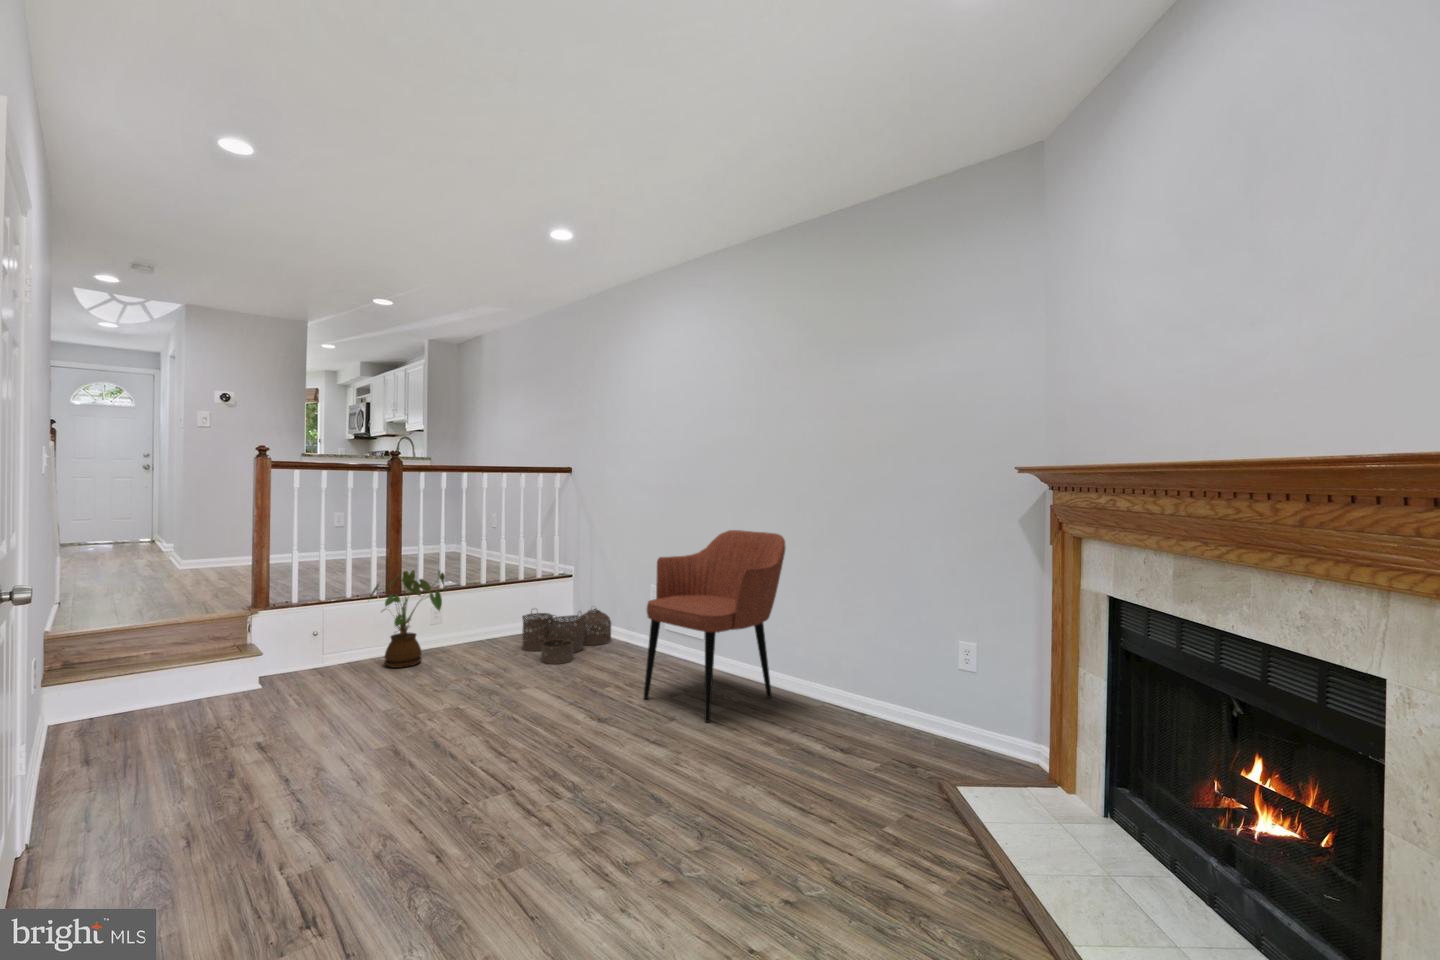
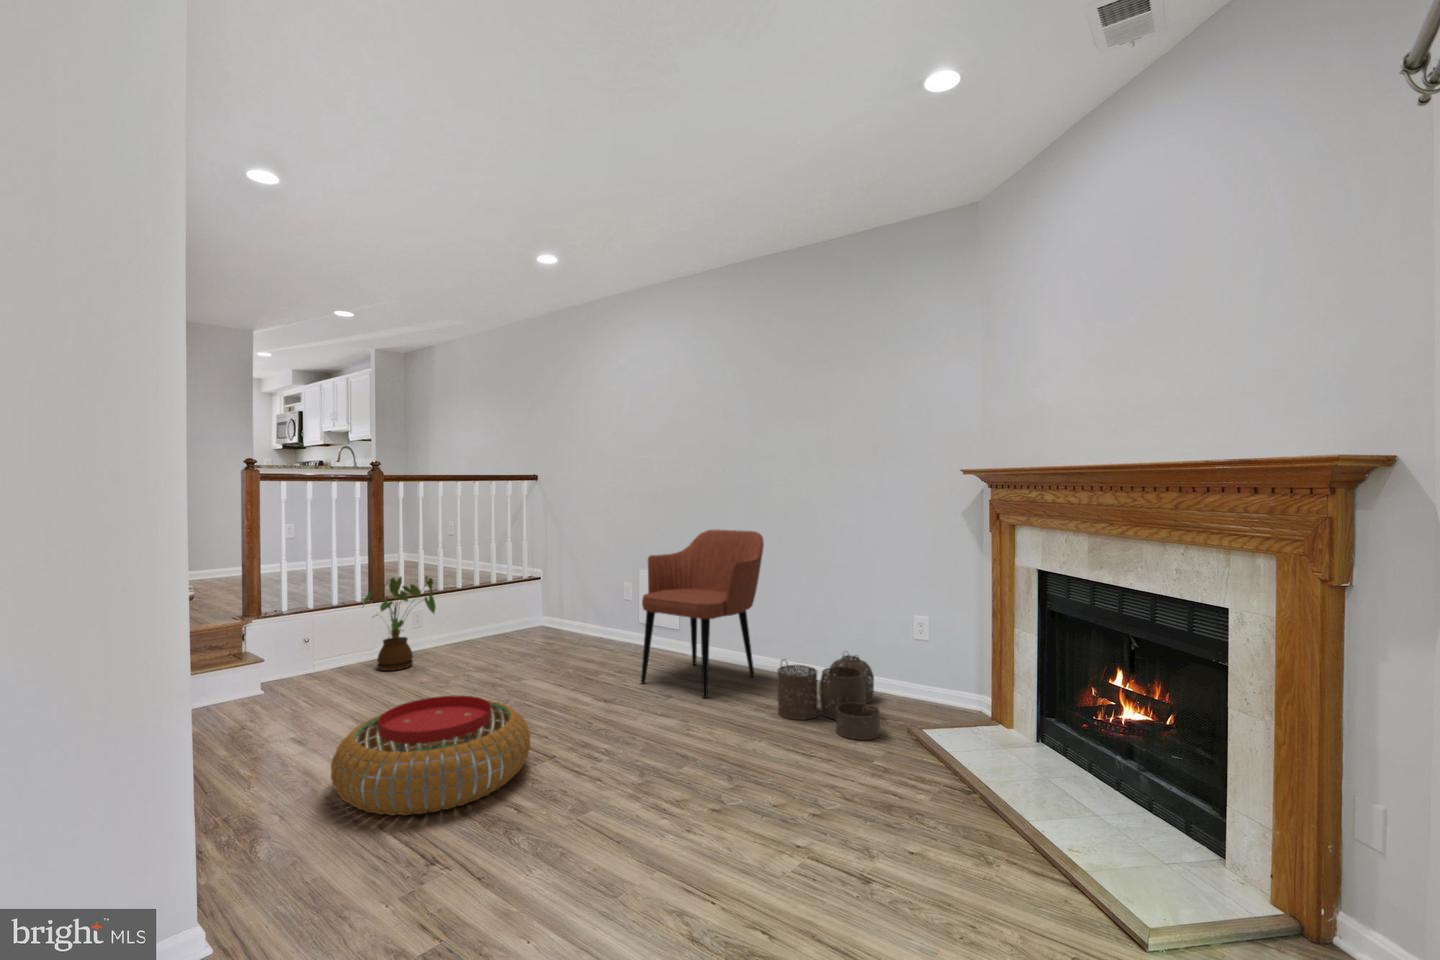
woven basket: present [522,608,611,664] -> present [777,655,880,740]
pouf: none [246,711,483,855] -> present [331,695,530,816]

